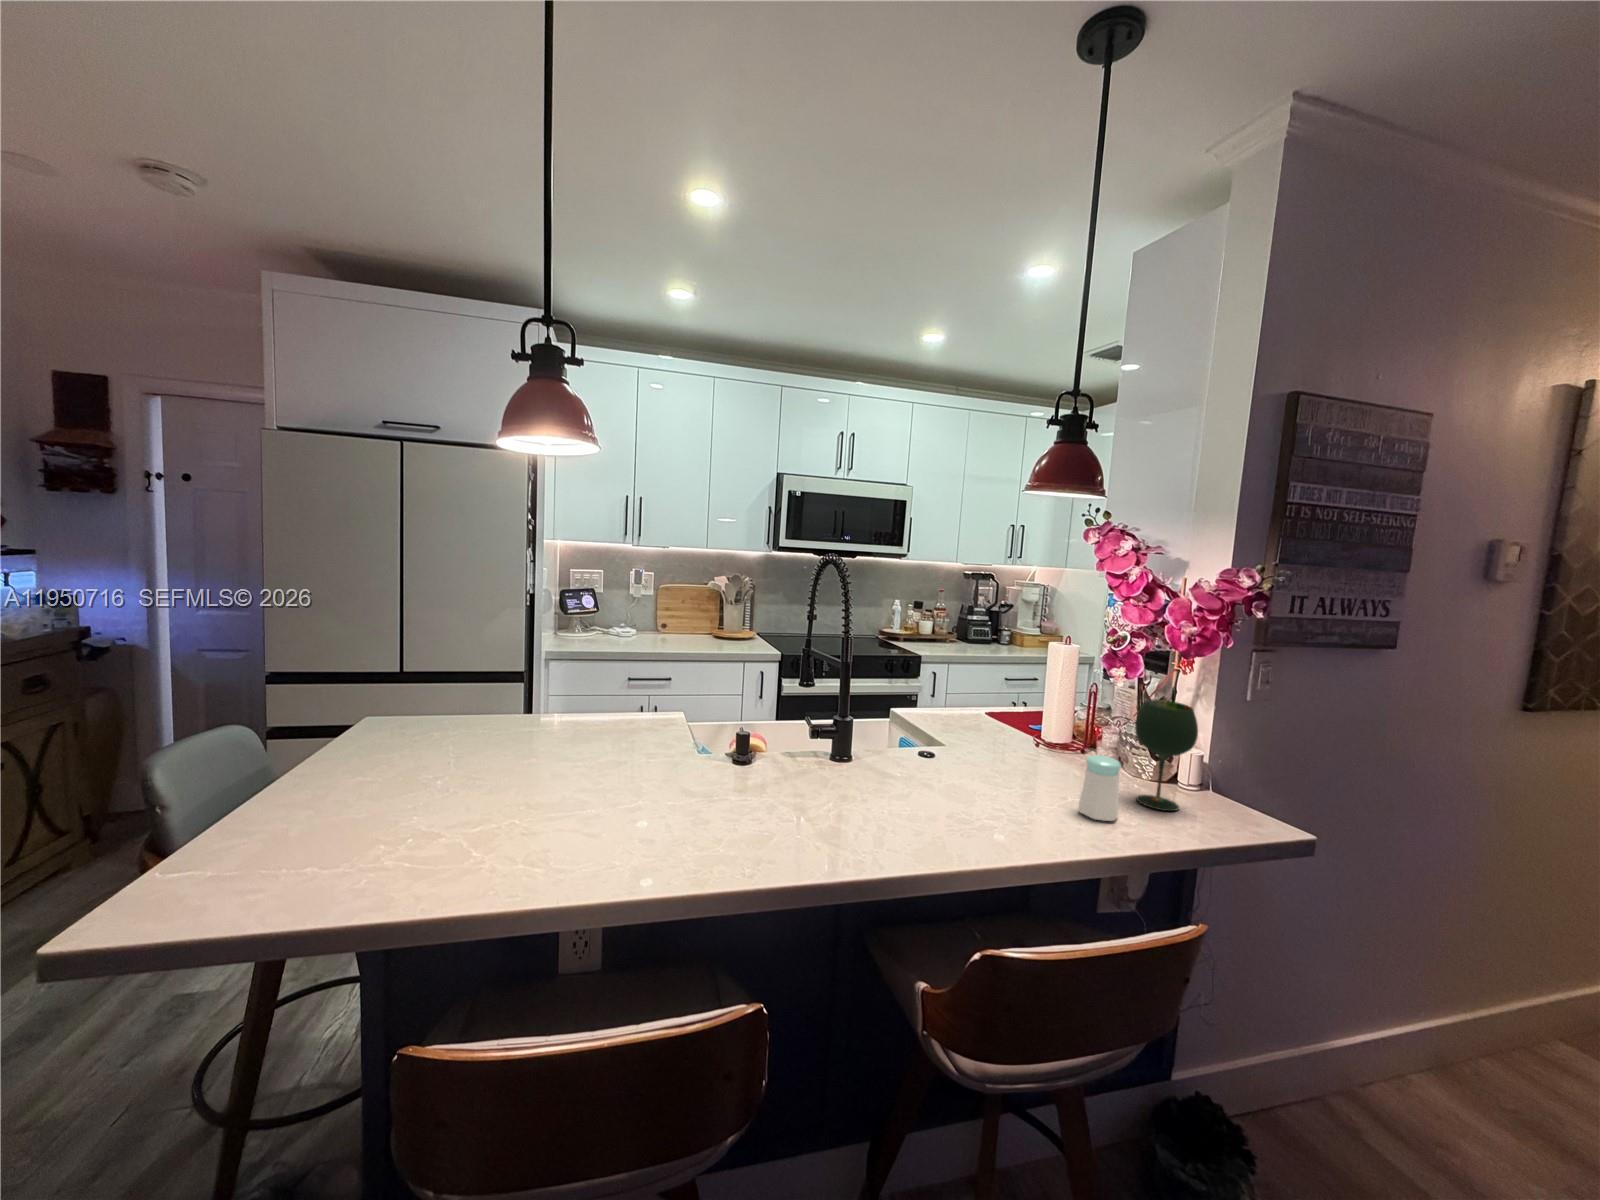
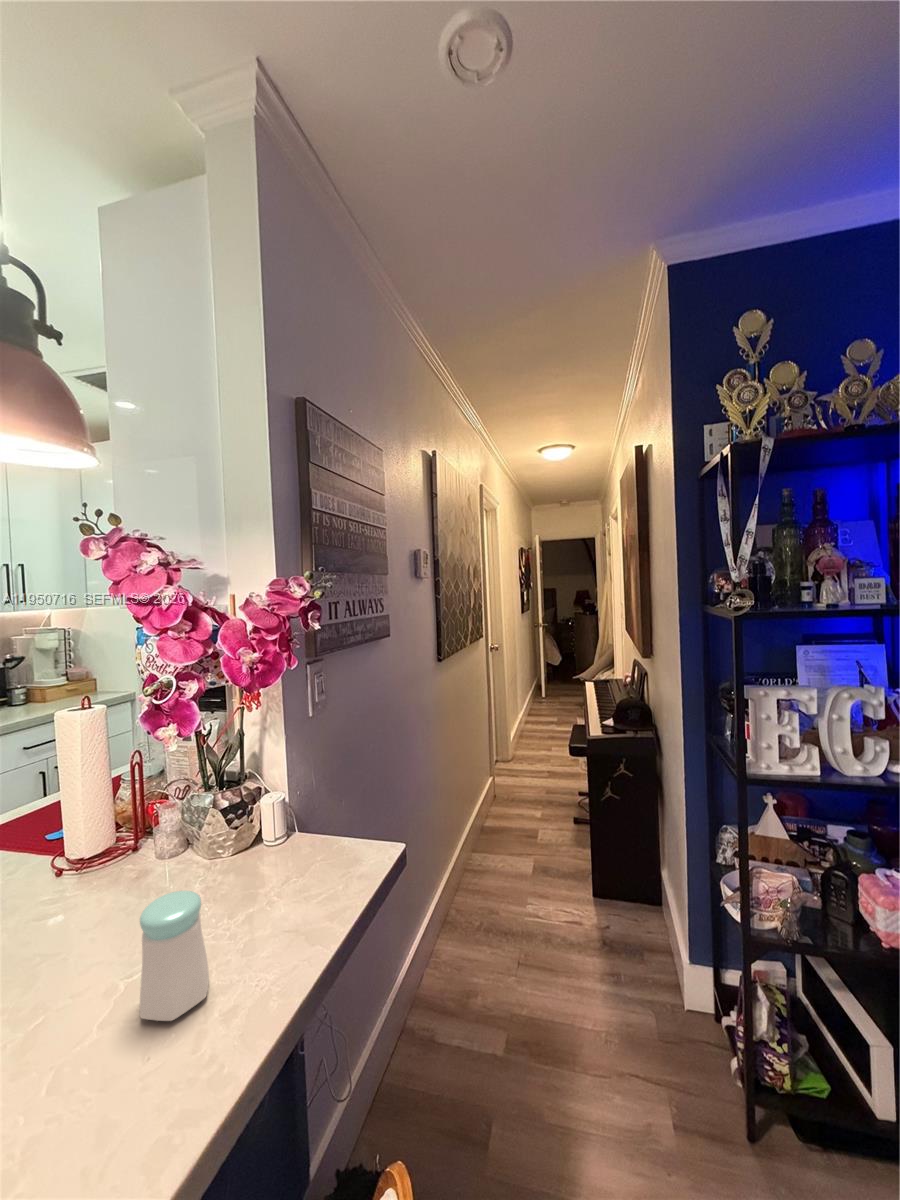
wine glass: present [1135,700,1198,811] -> none [206,755,287,918]

